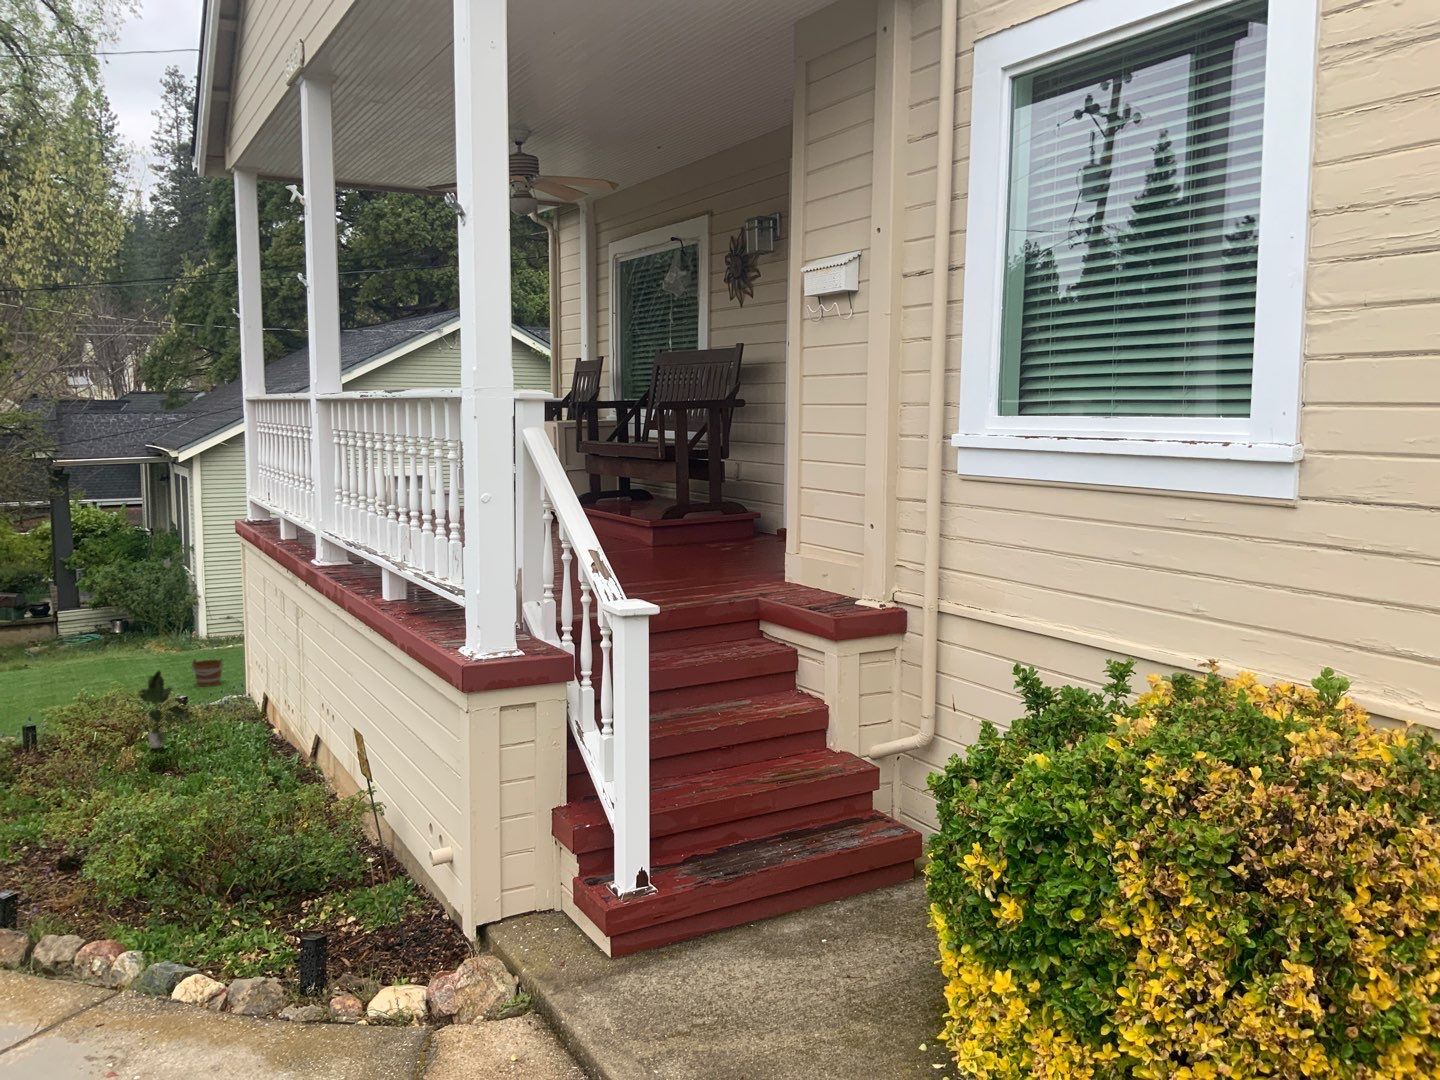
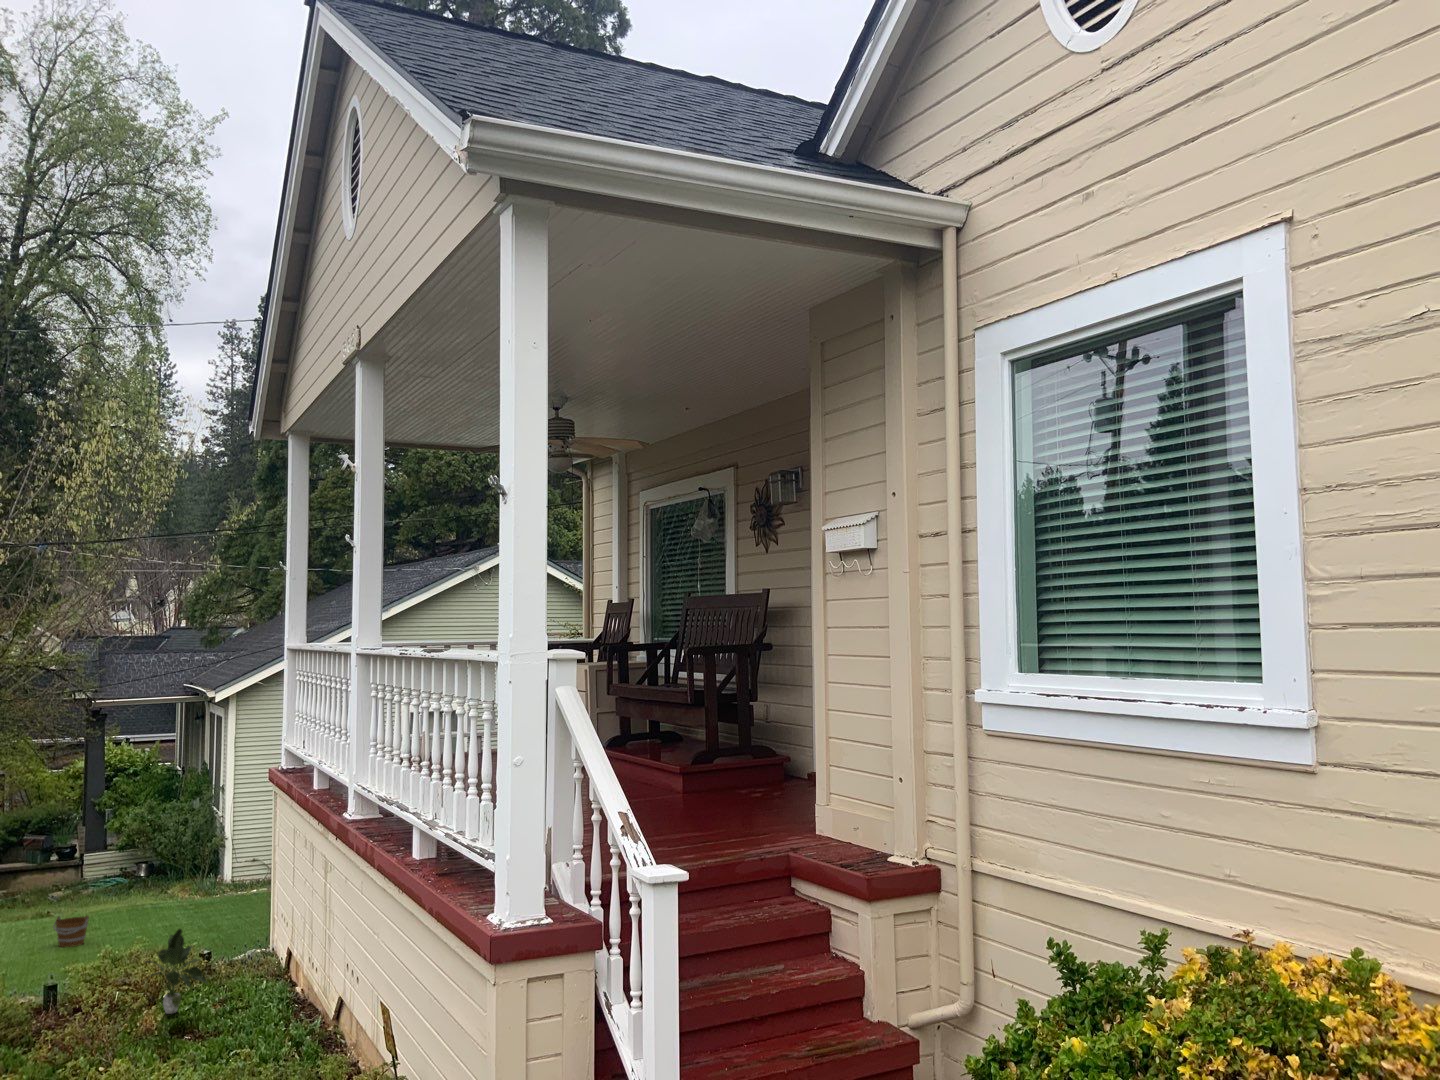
bucket: present [191,659,223,687] -> present [53,916,89,947]

